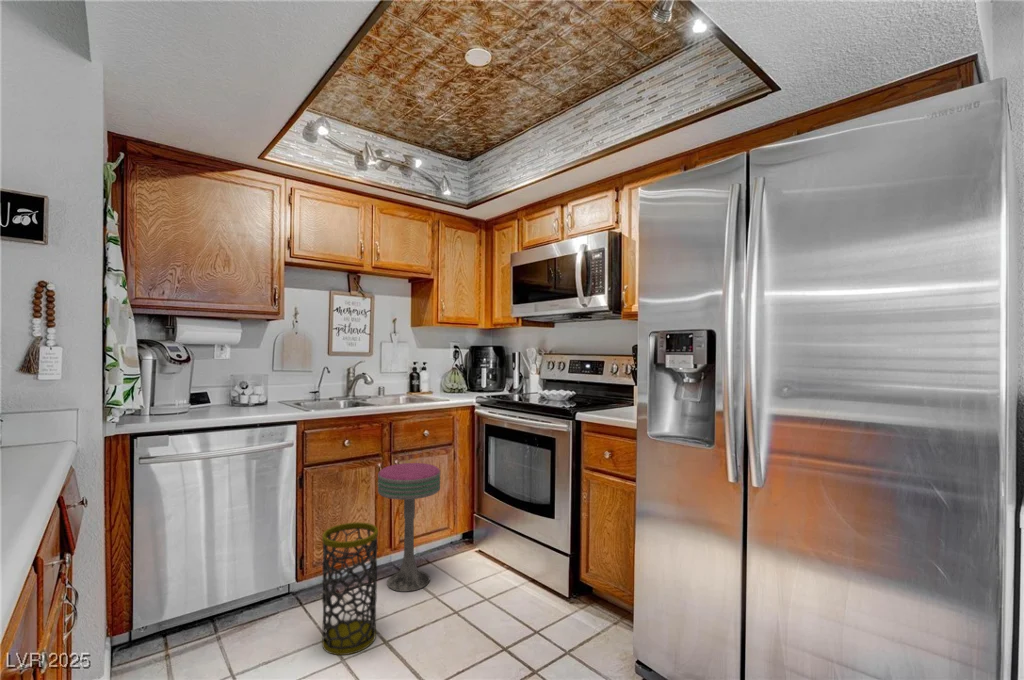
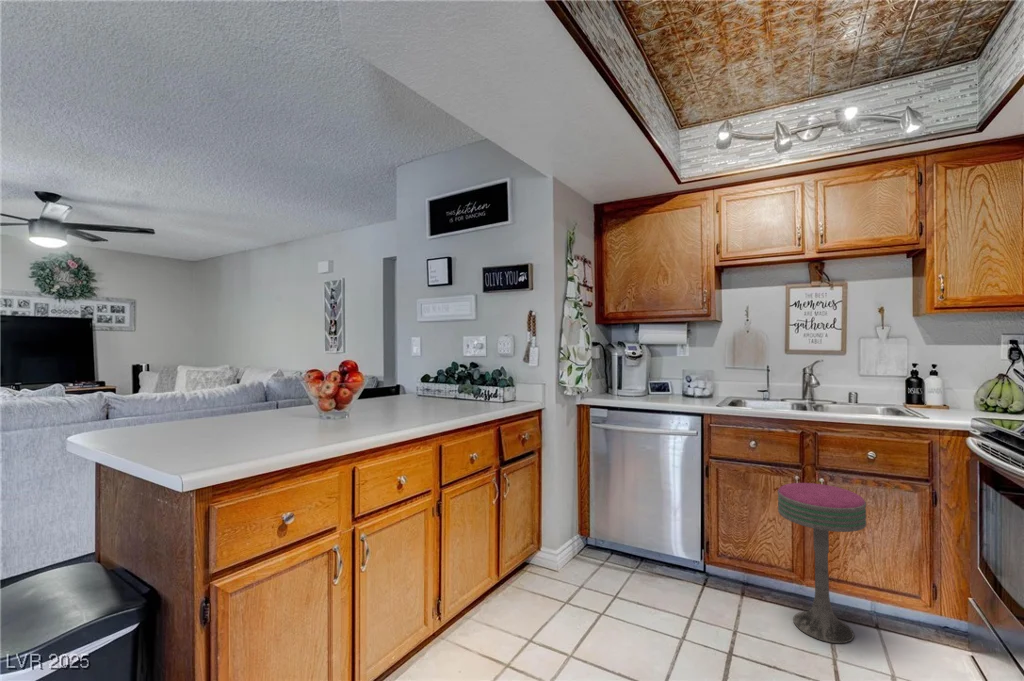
trash can: present [322,522,378,655] -> none [673,517,730,647]

